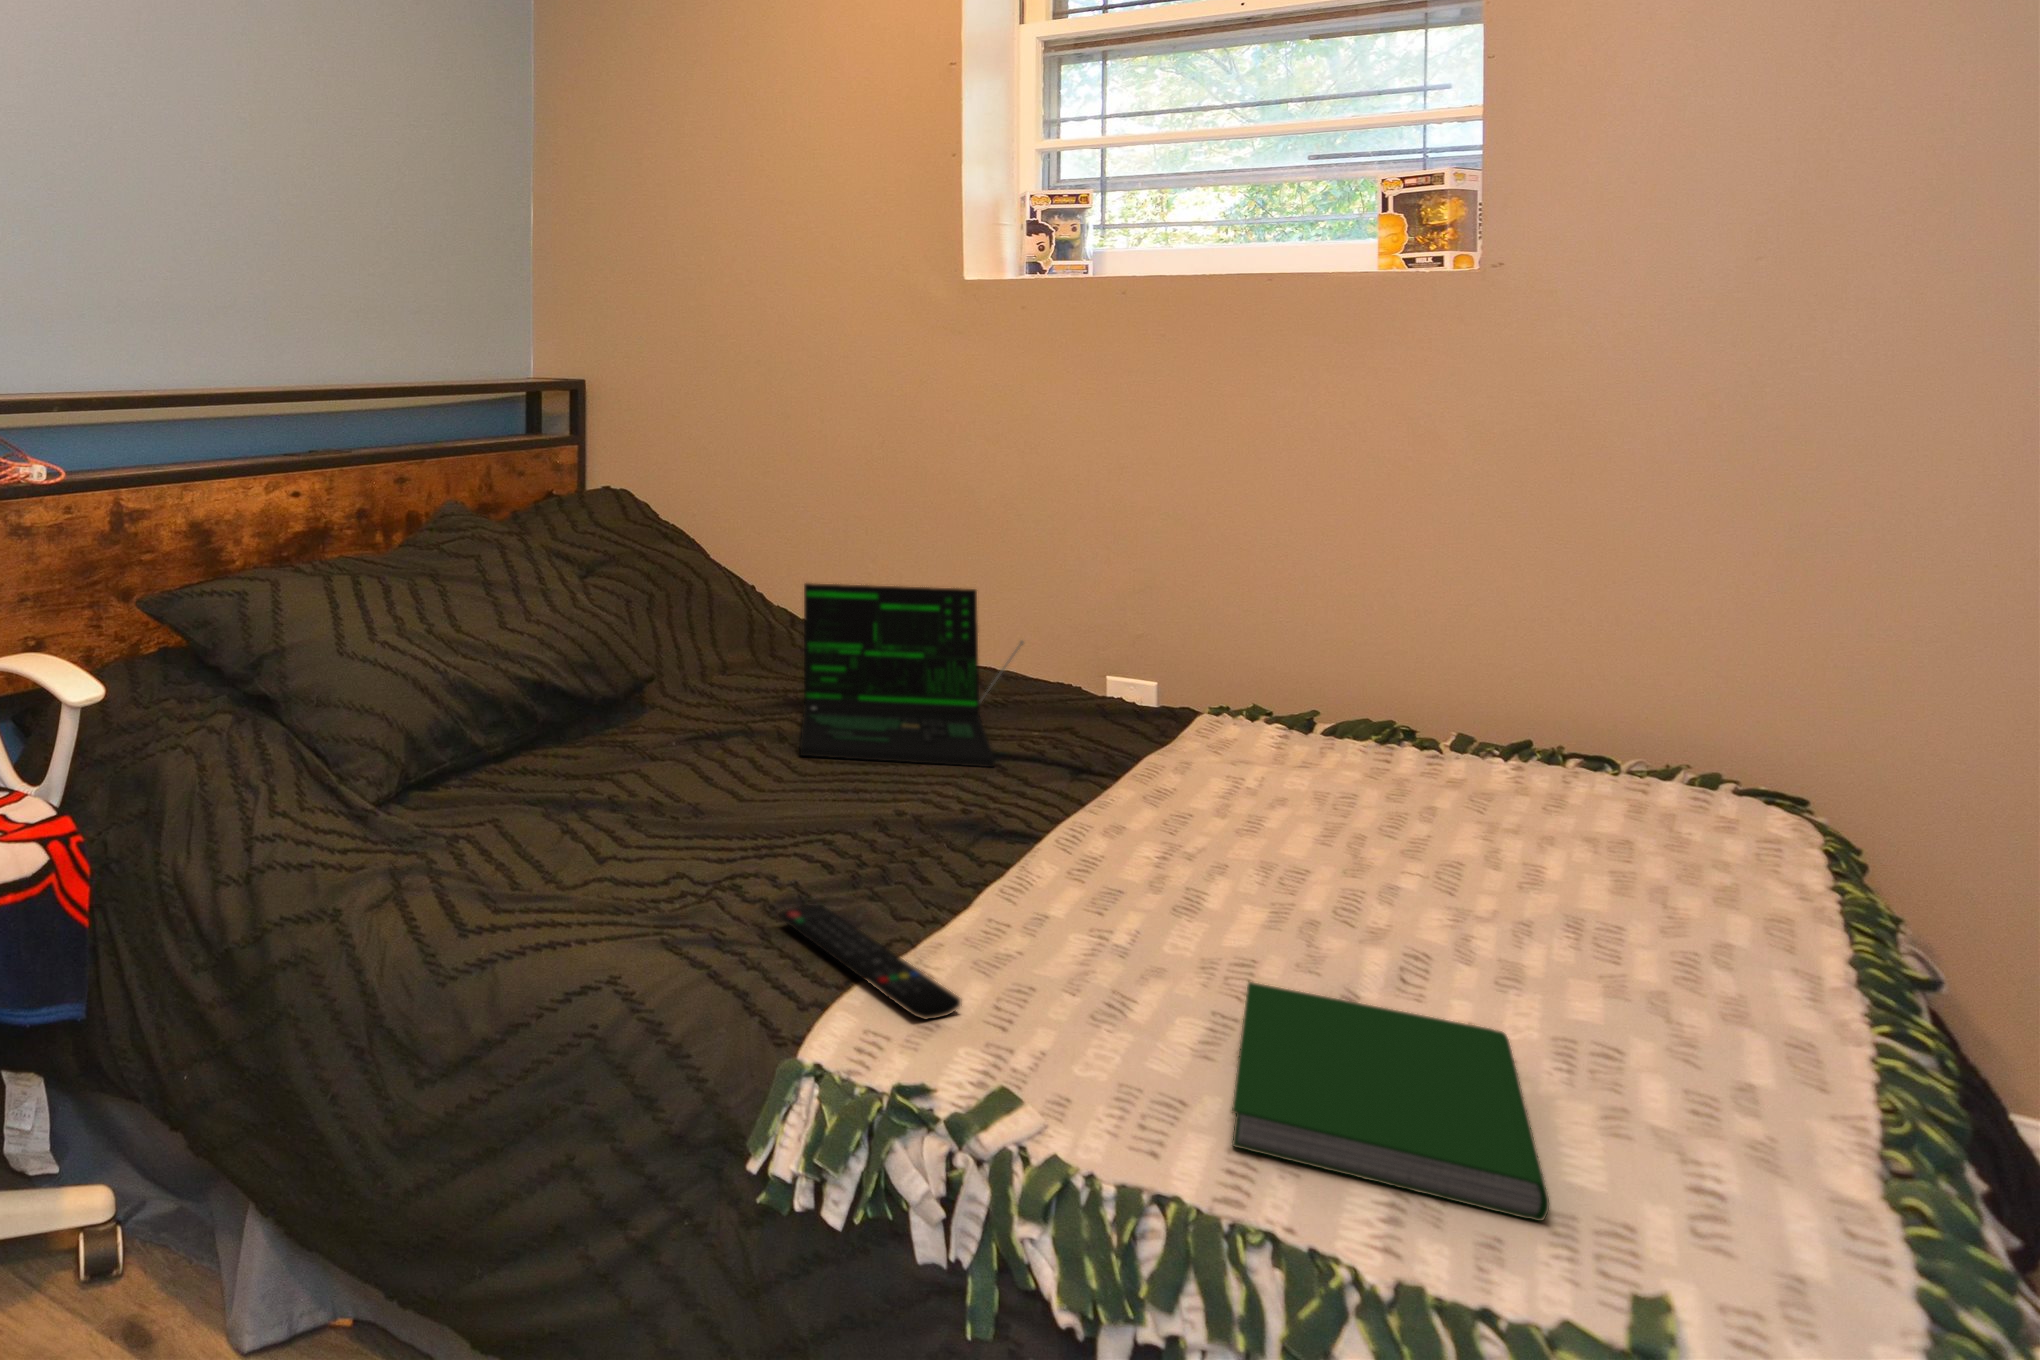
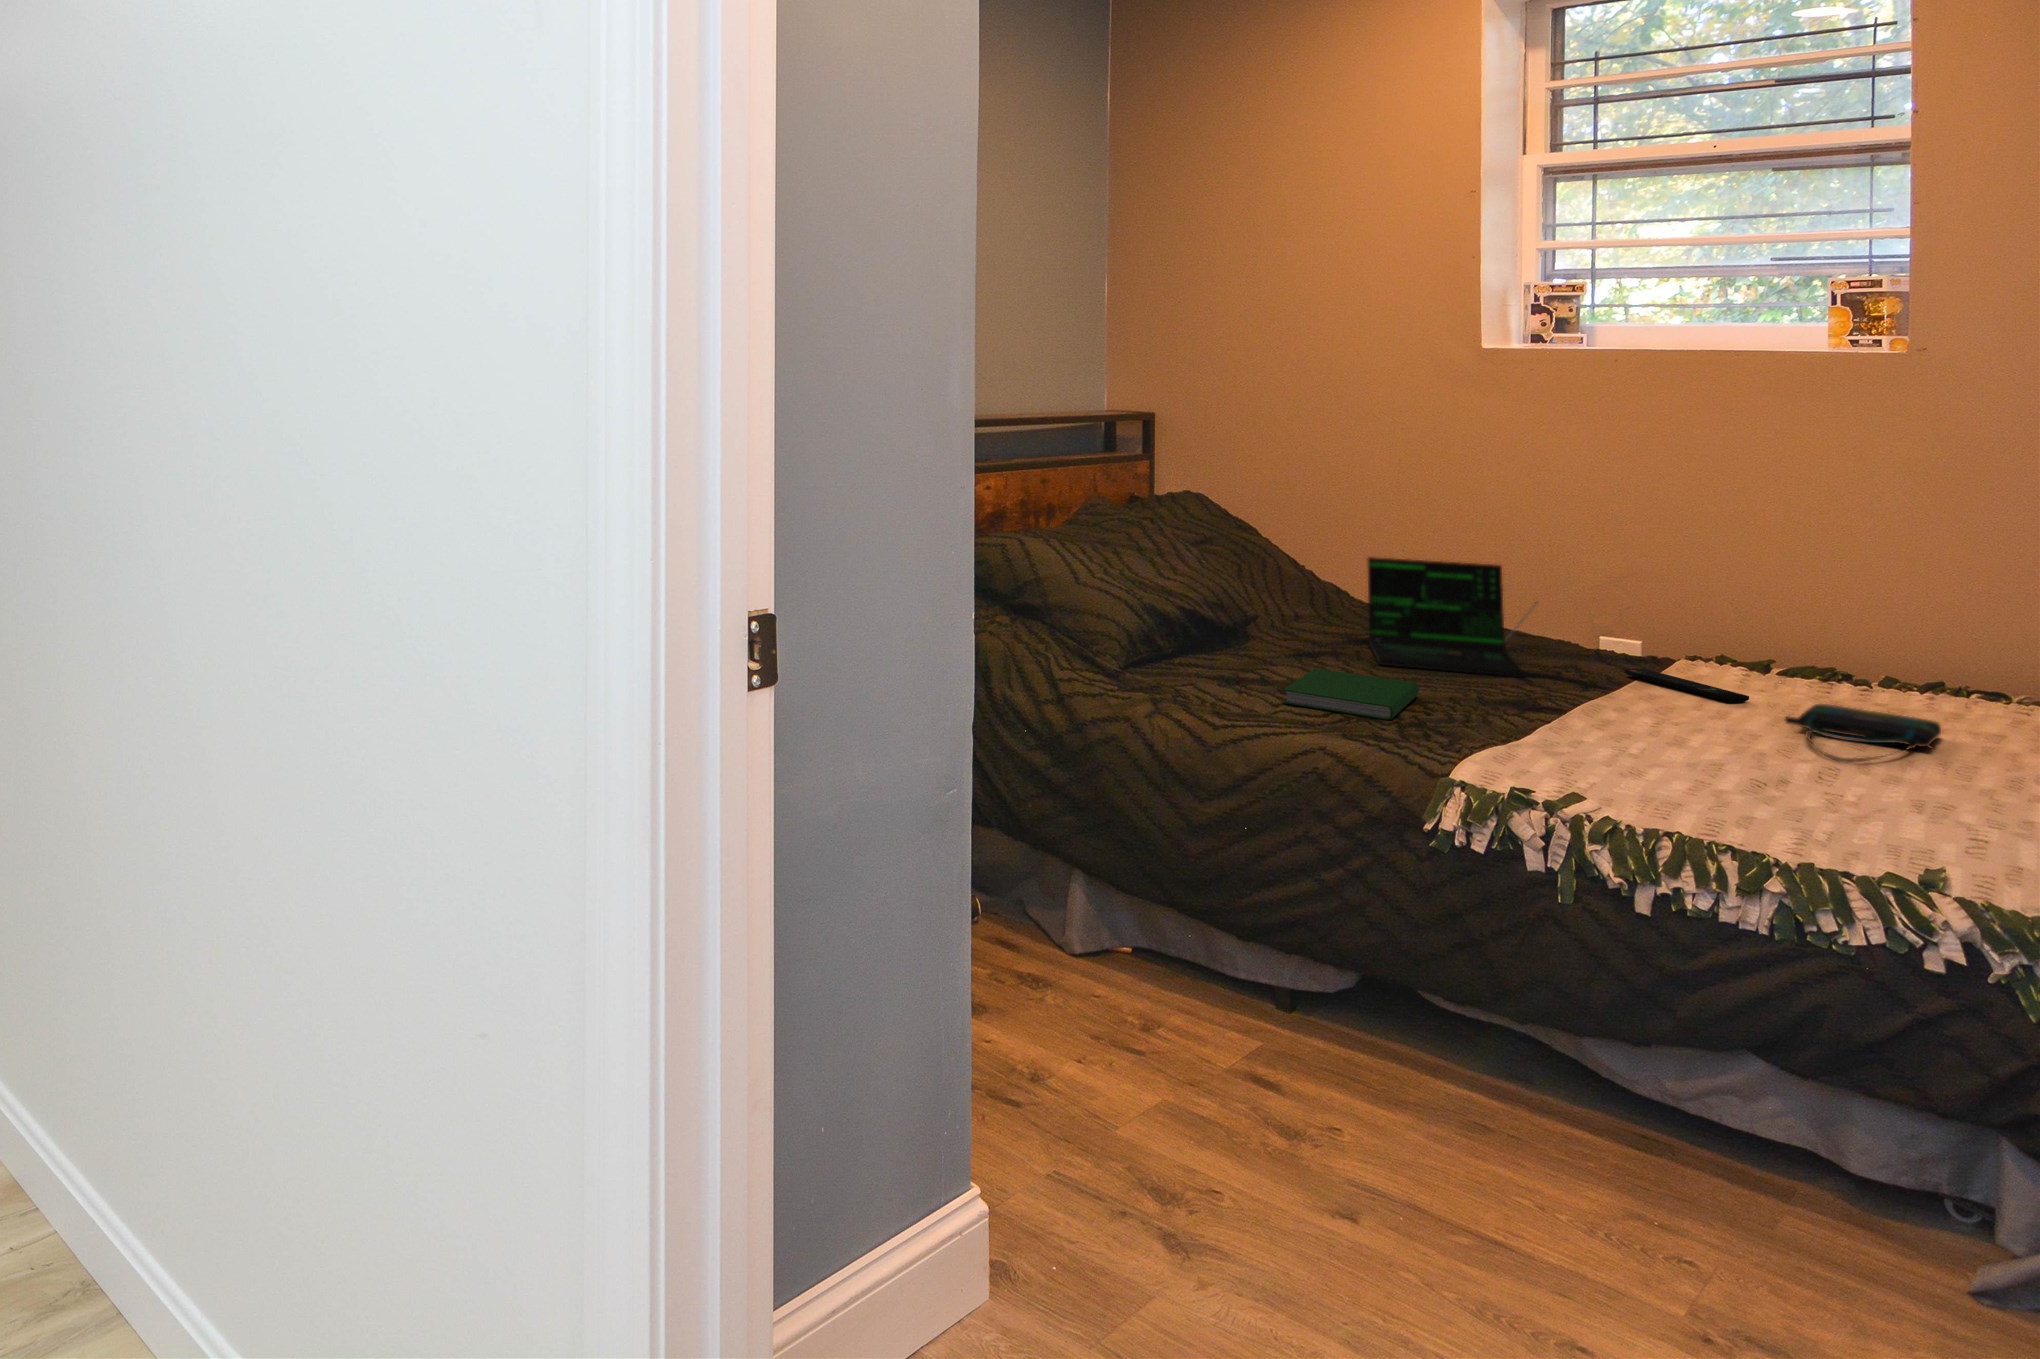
tote bag: none [1342,802,1558,933] -> present [1785,704,1941,763]
remote control: present [780,905,962,1020] -> present [1625,669,1749,703]
hardcover book: present [1232,982,1549,1221] -> present [1283,668,1419,720]

